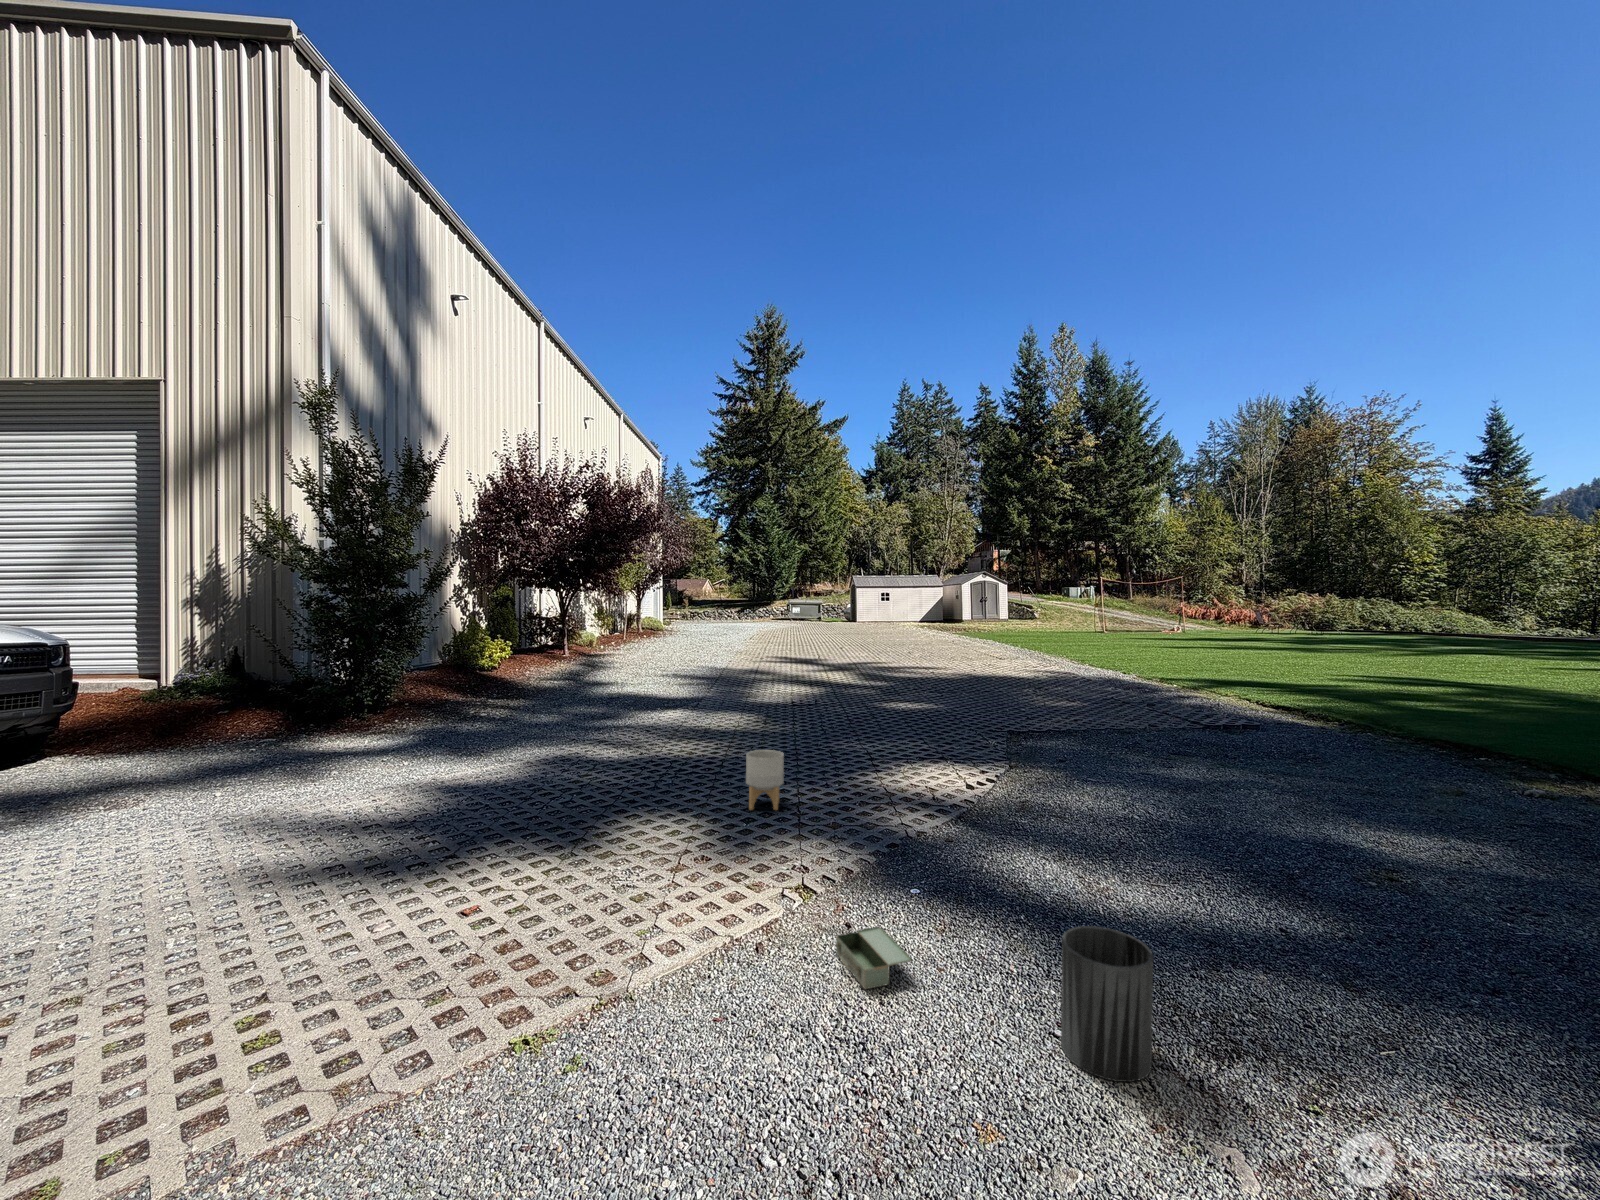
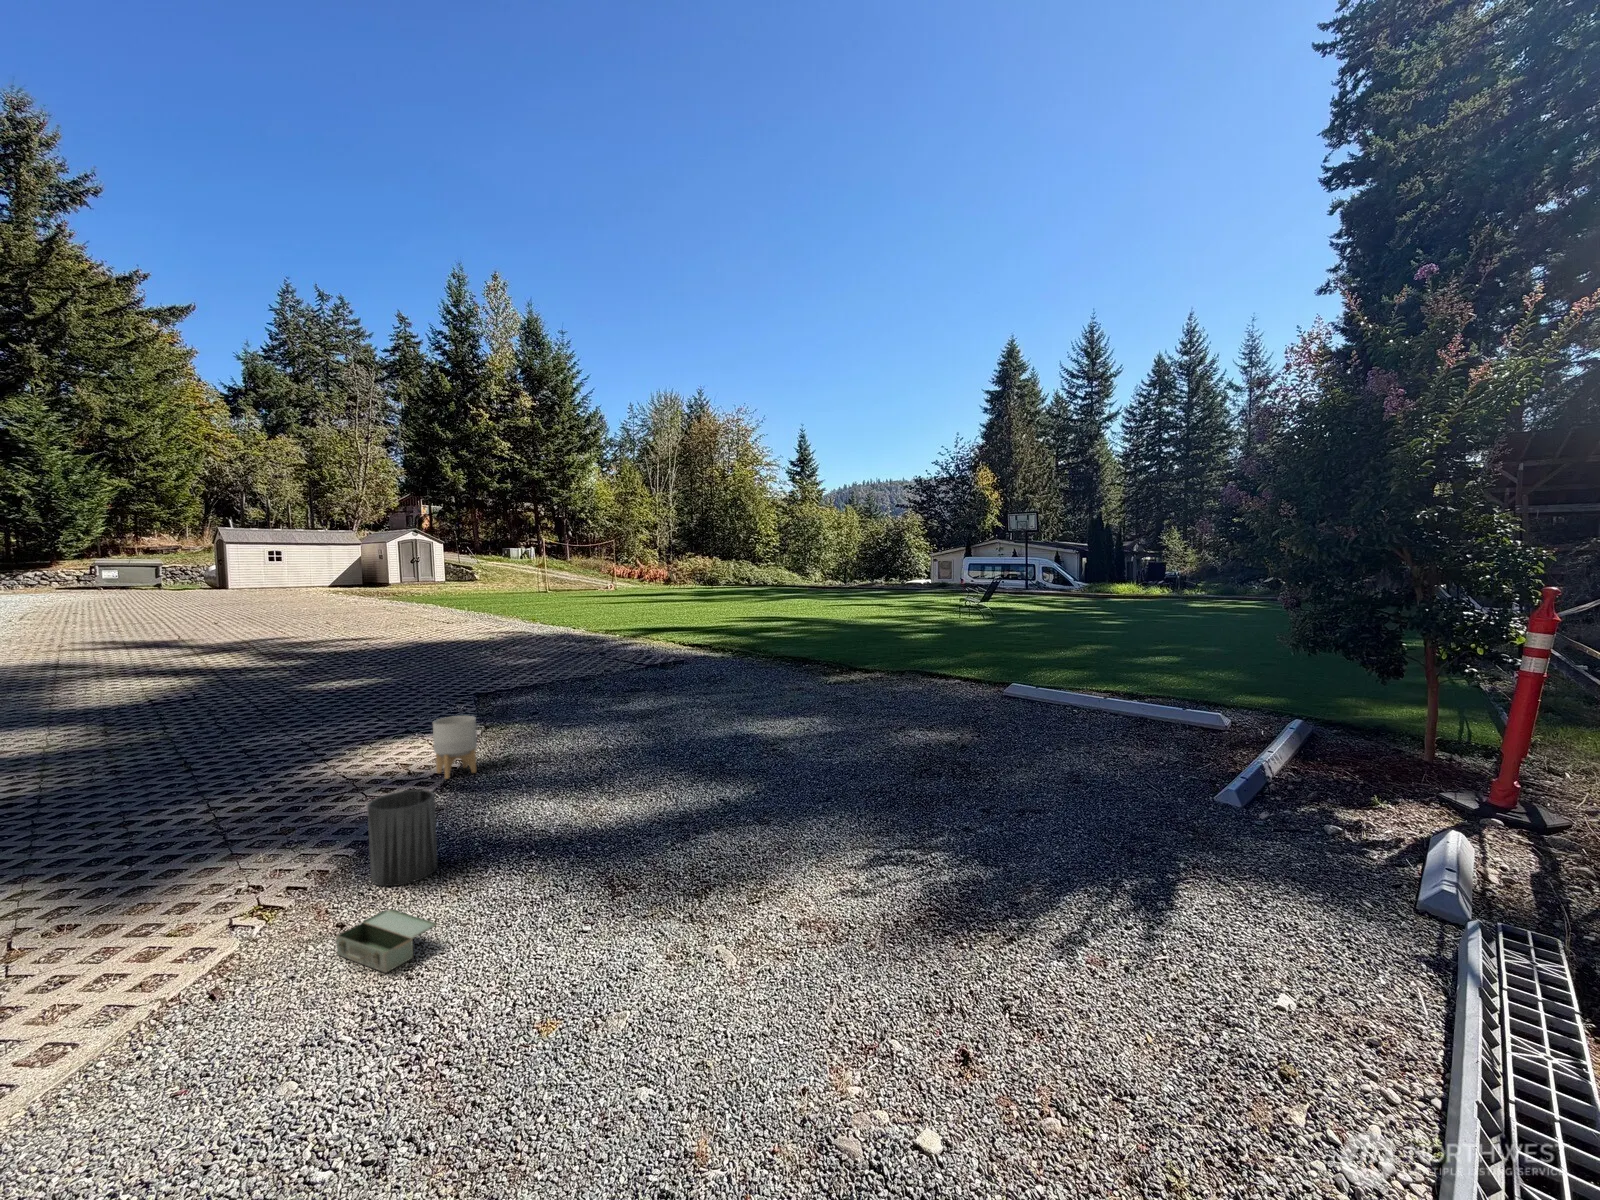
planter: present [746,750,784,810] -> present [433,716,477,779]
trash can: present [1061,926,1153,1082] -> present [367,790,438,886]

